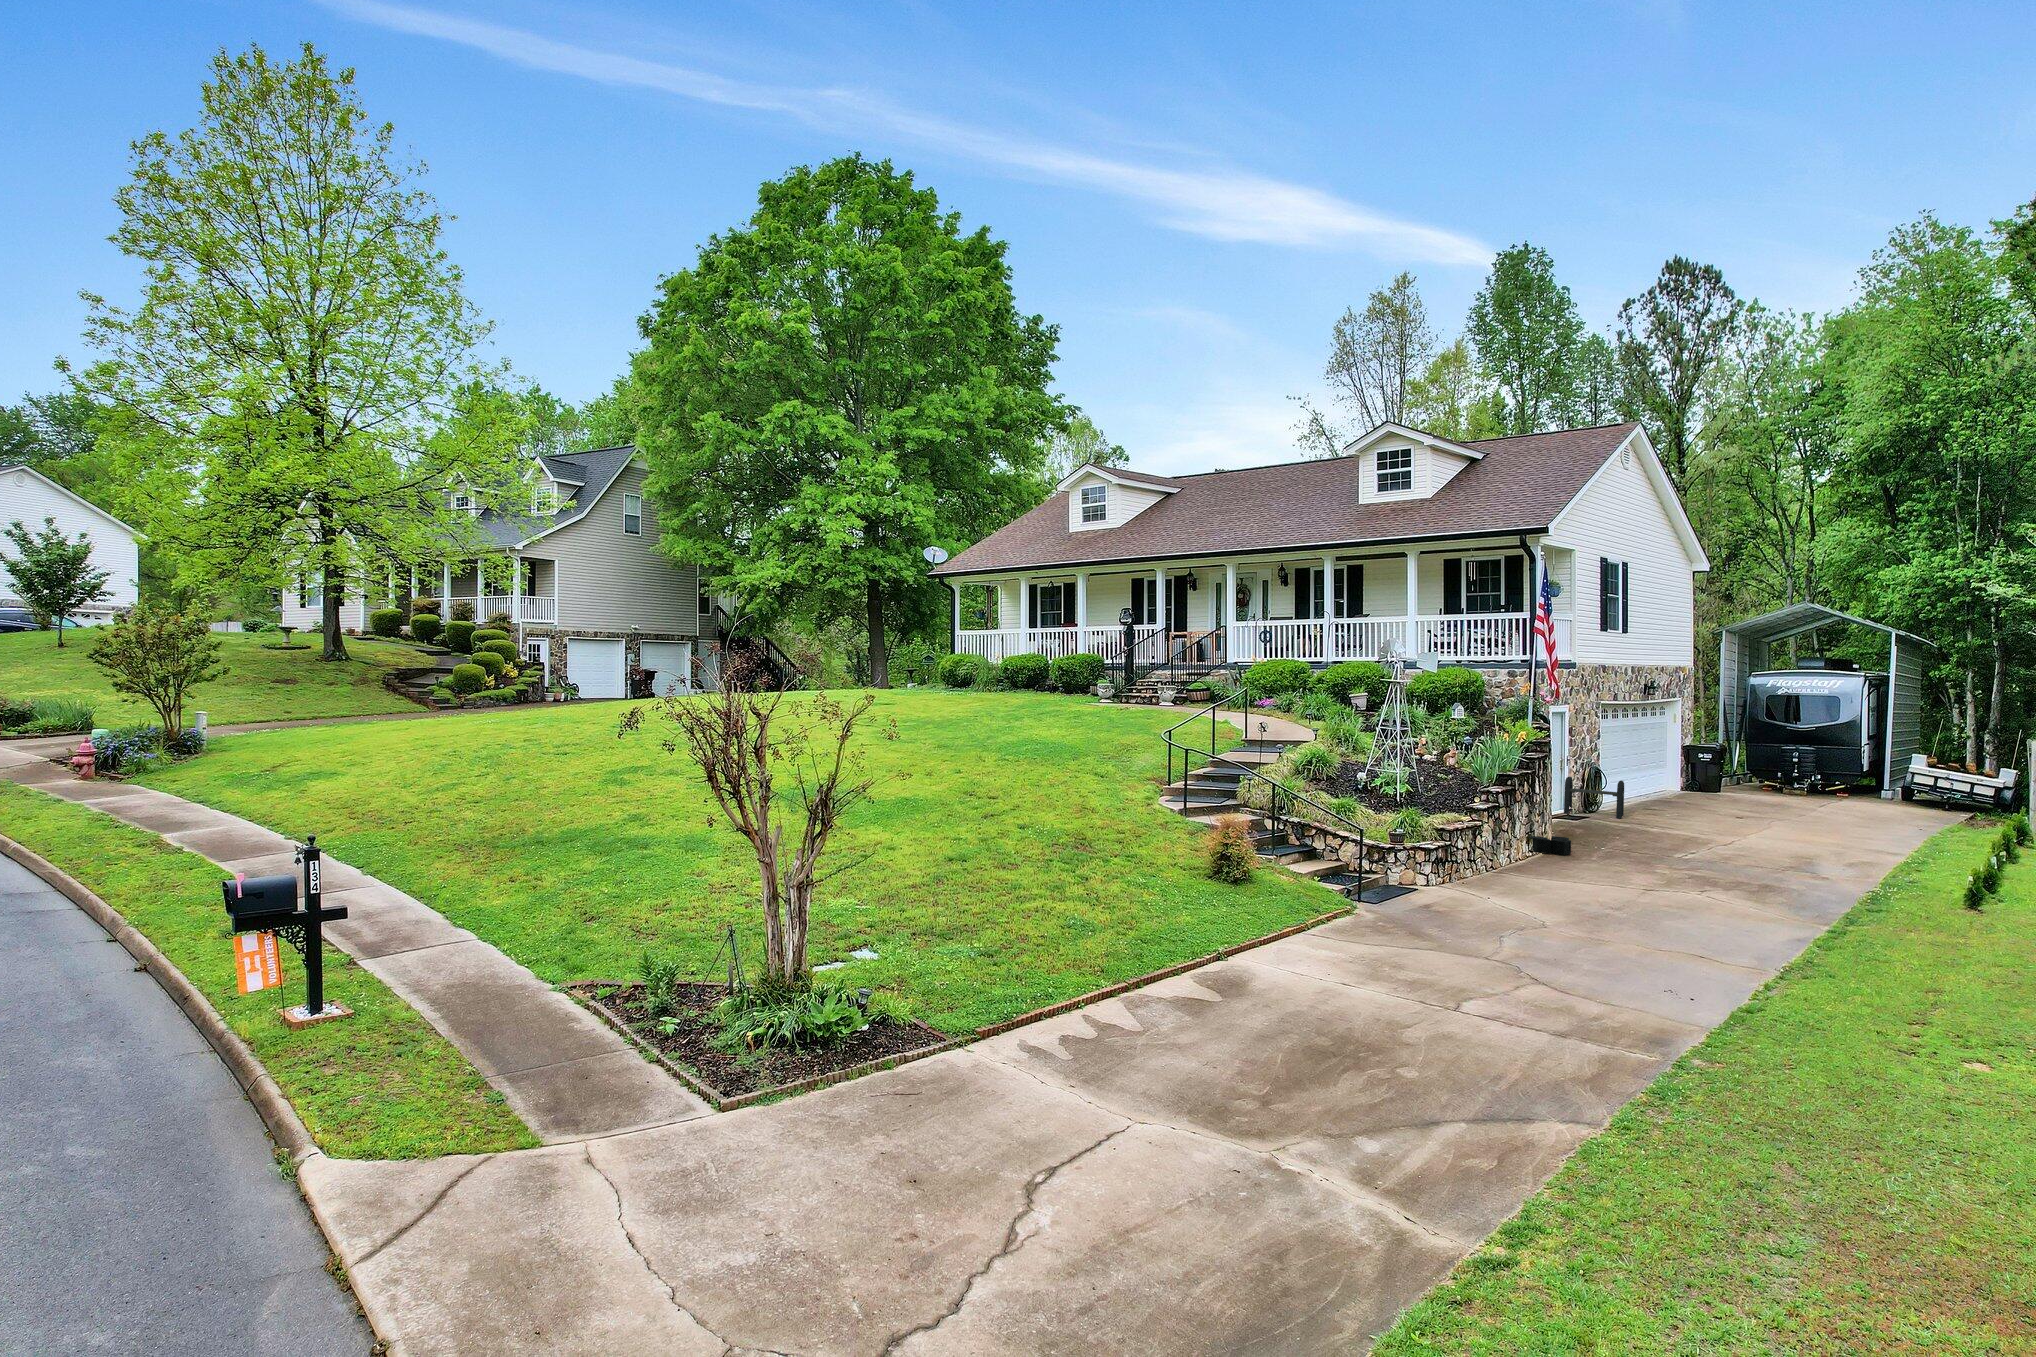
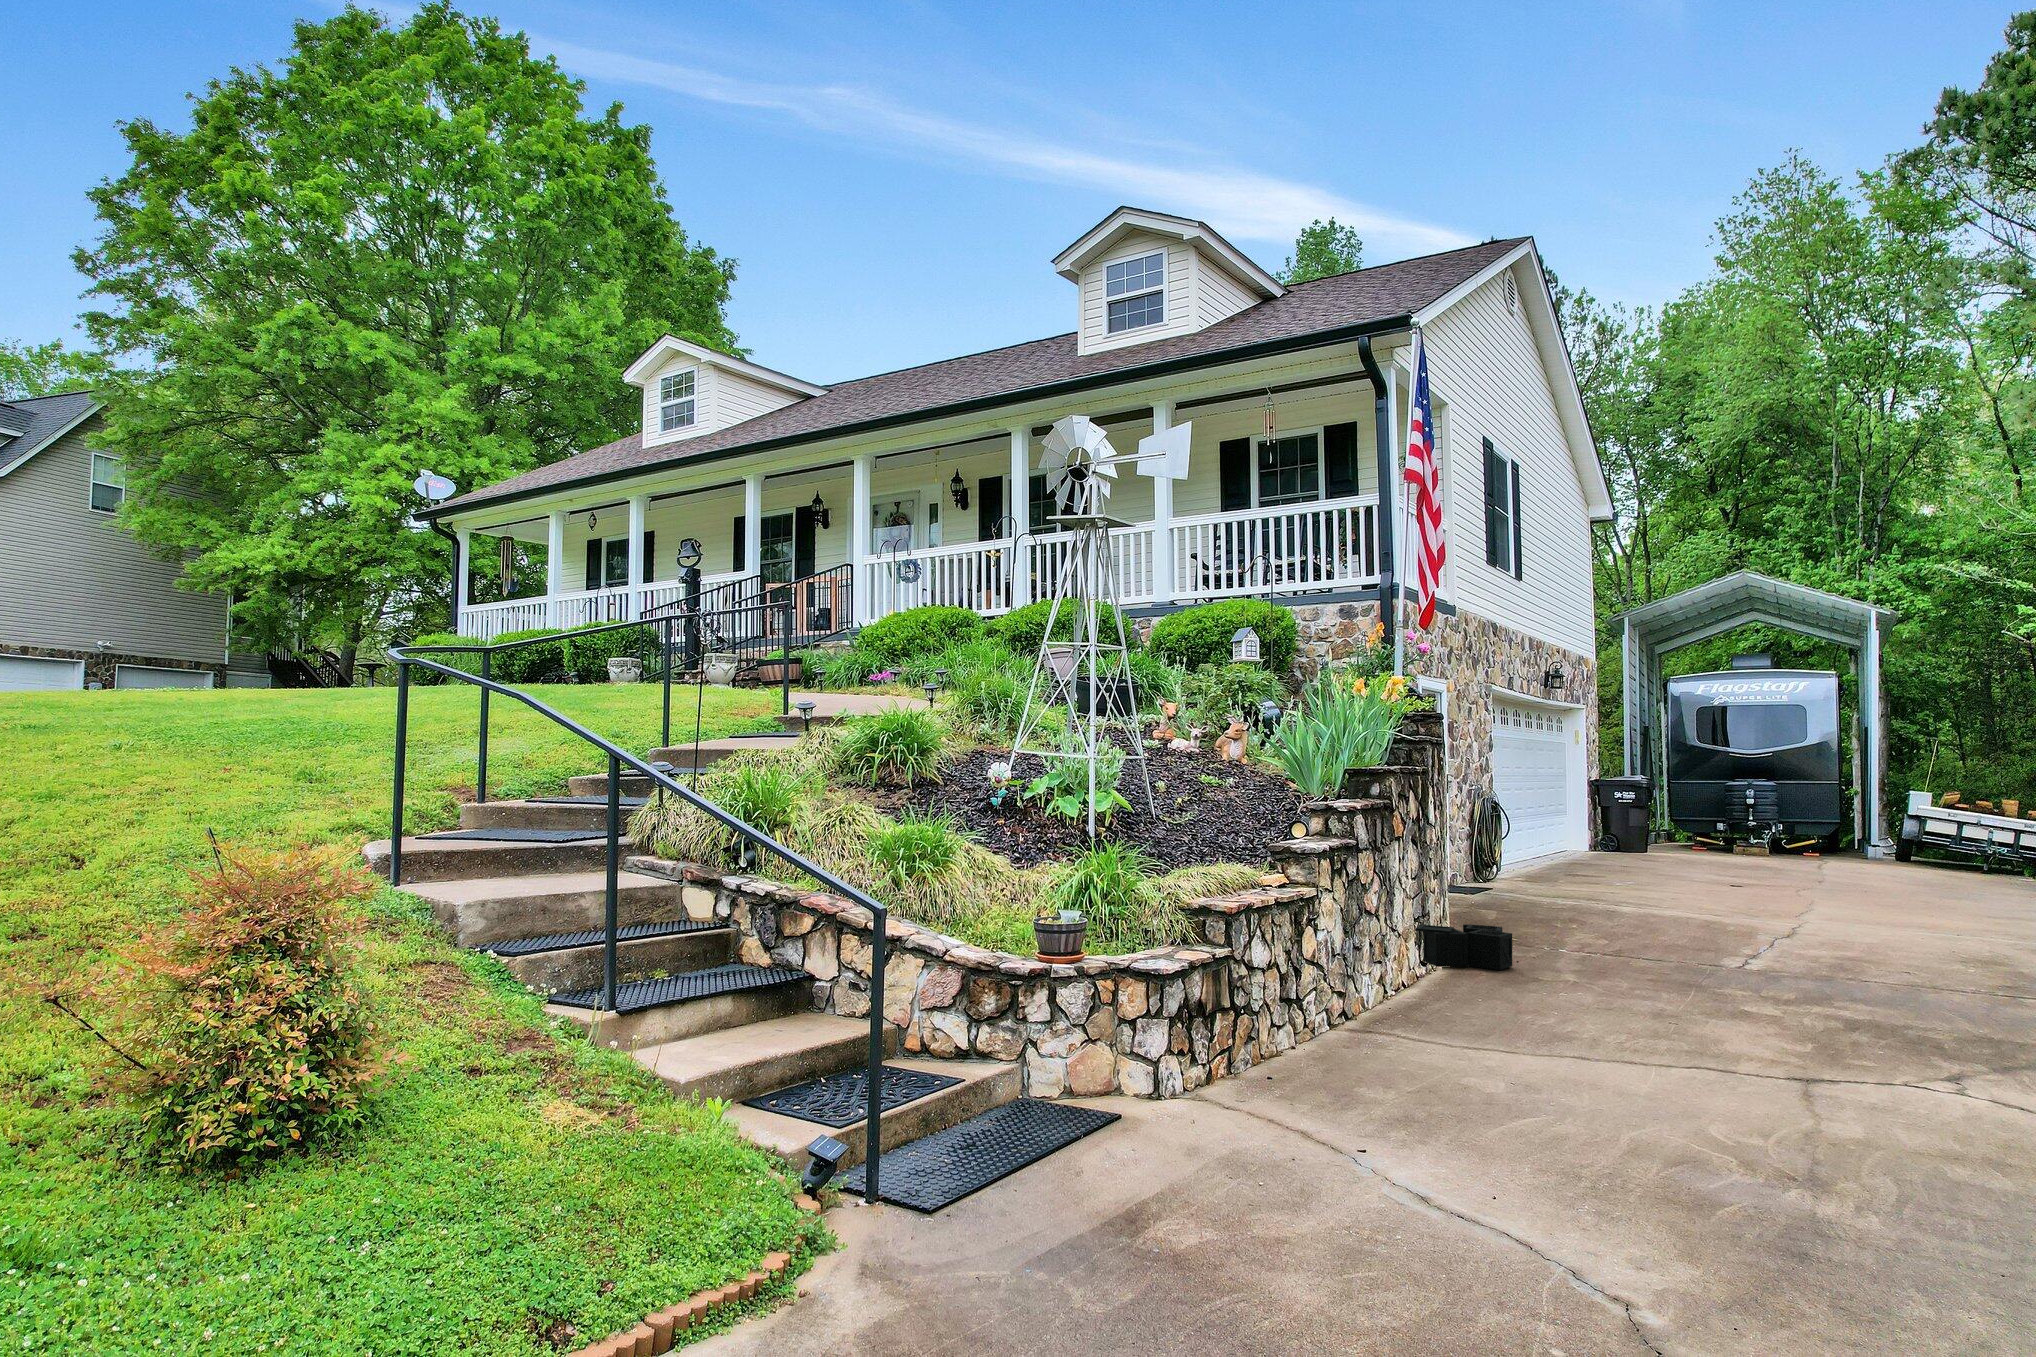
bench: present [1564,777,1624,819] -> none [1443,813,1547,891]

